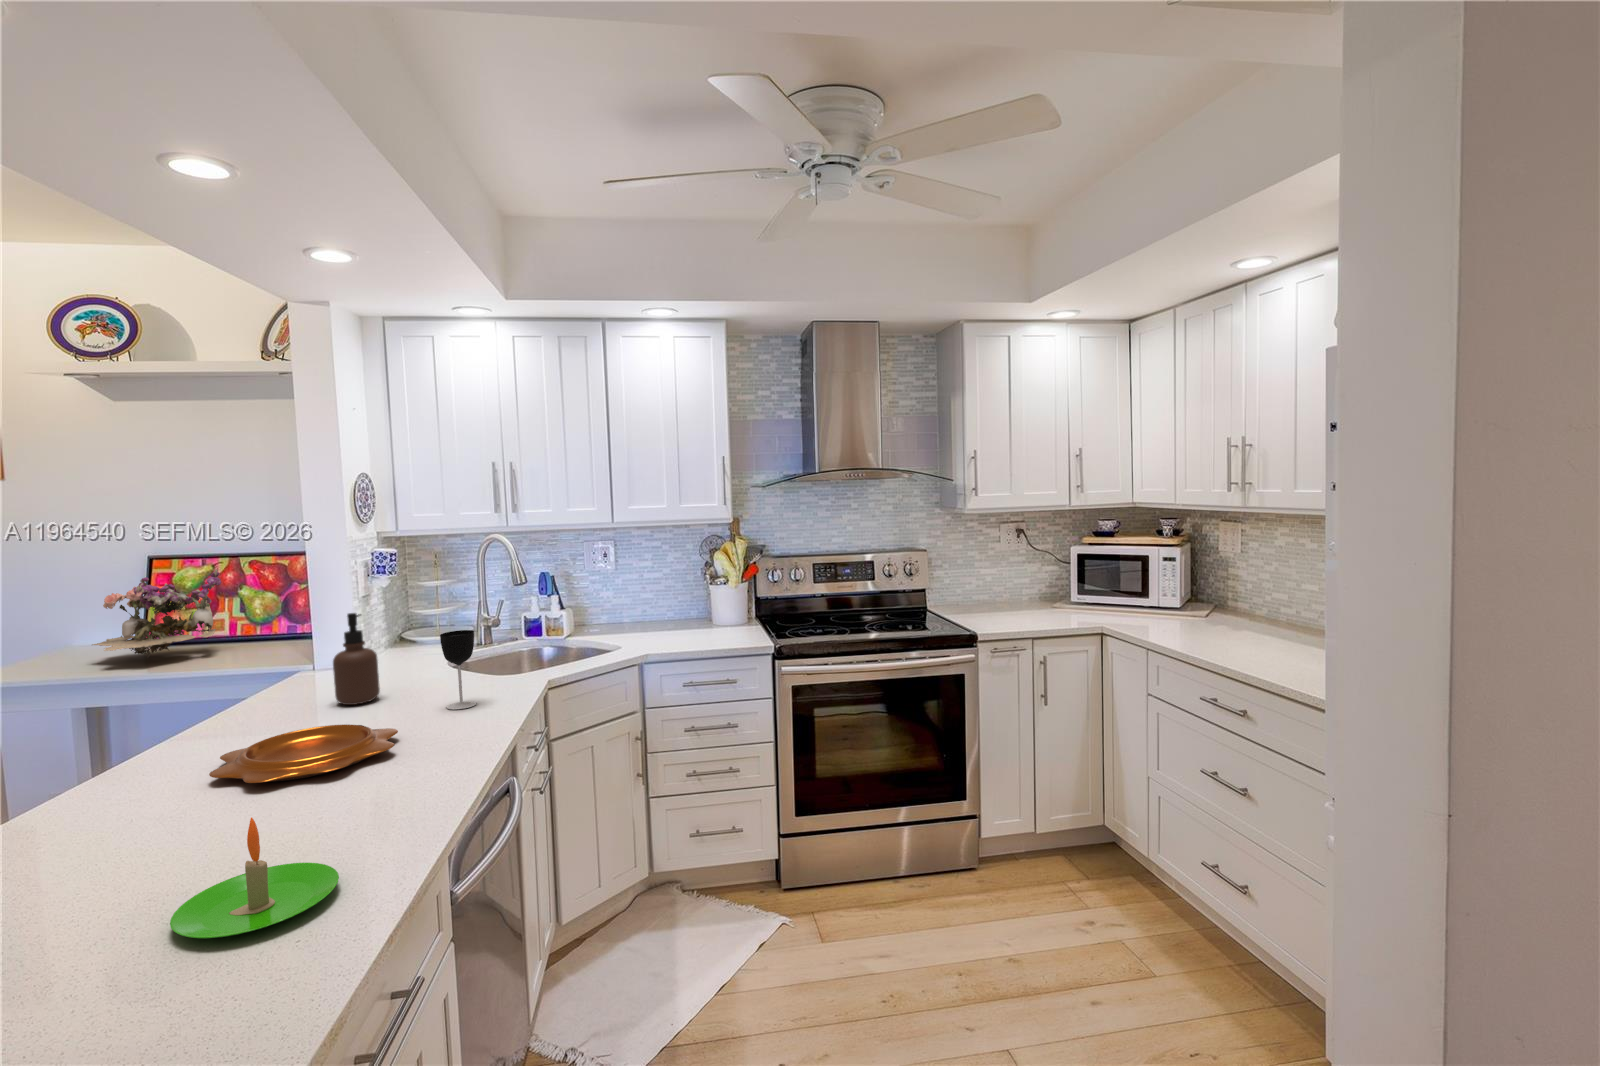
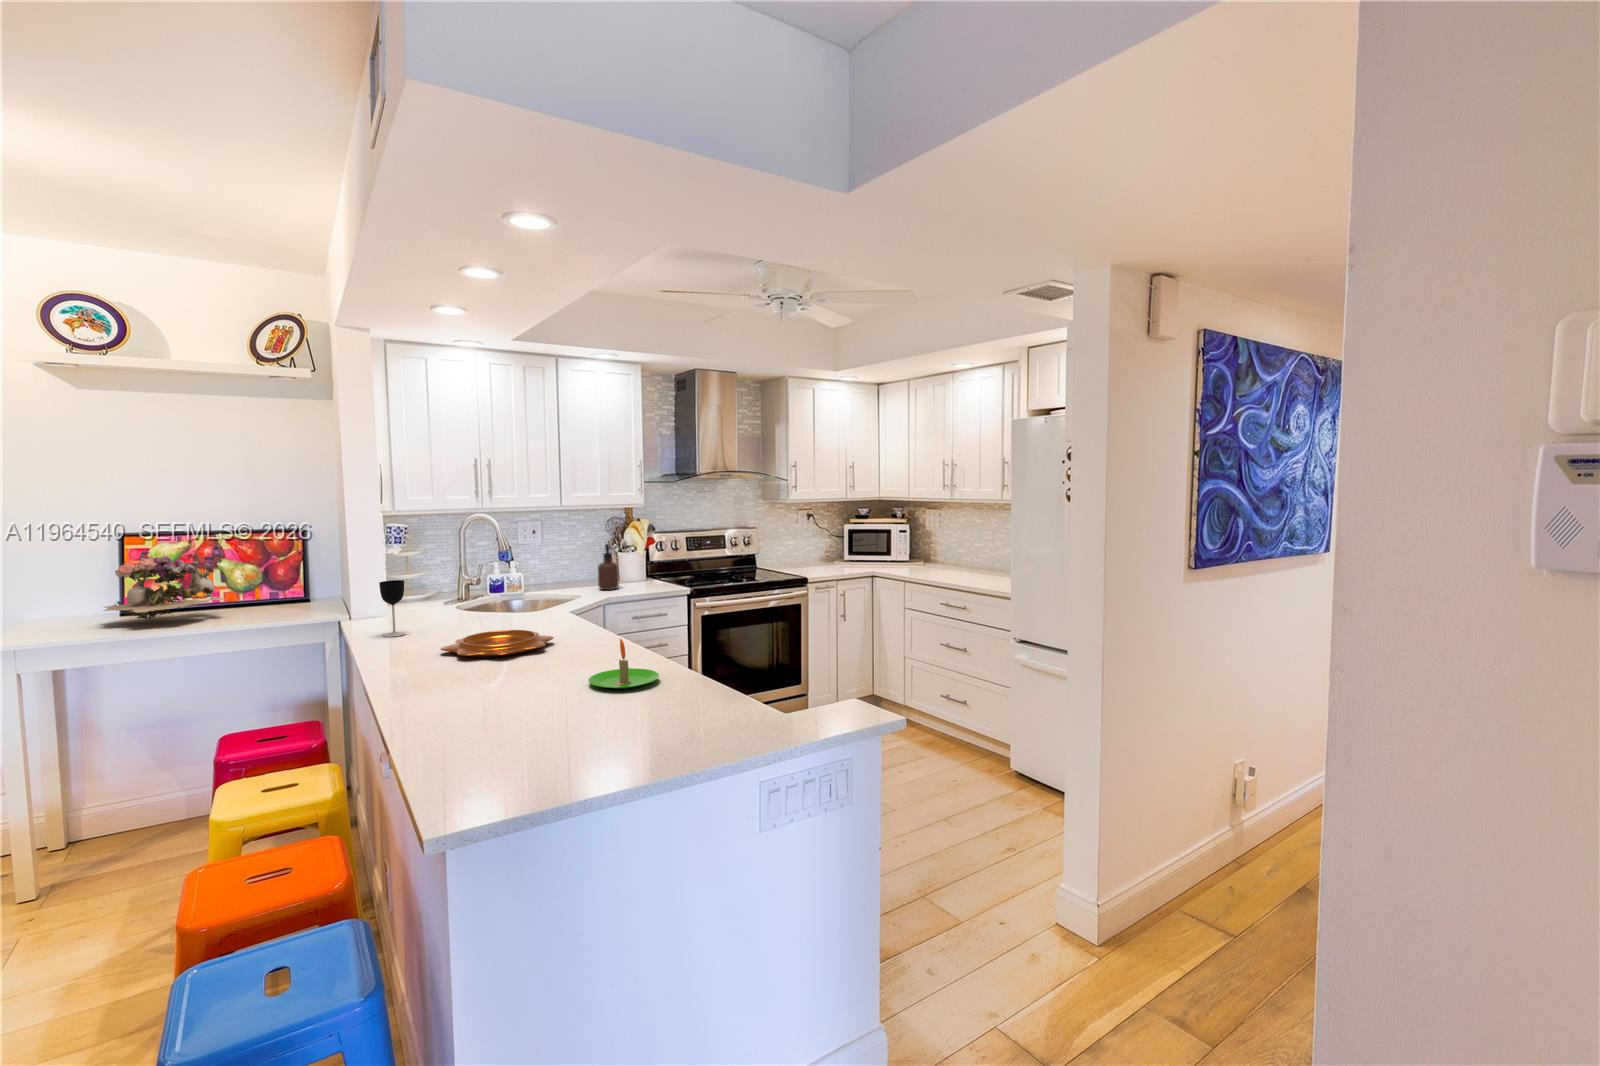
soap dispenser: present [333,613,380,705] -> present [598,544,619,590]
wine glass: present [440,630,476,709] -> present [379,580,406,637]

